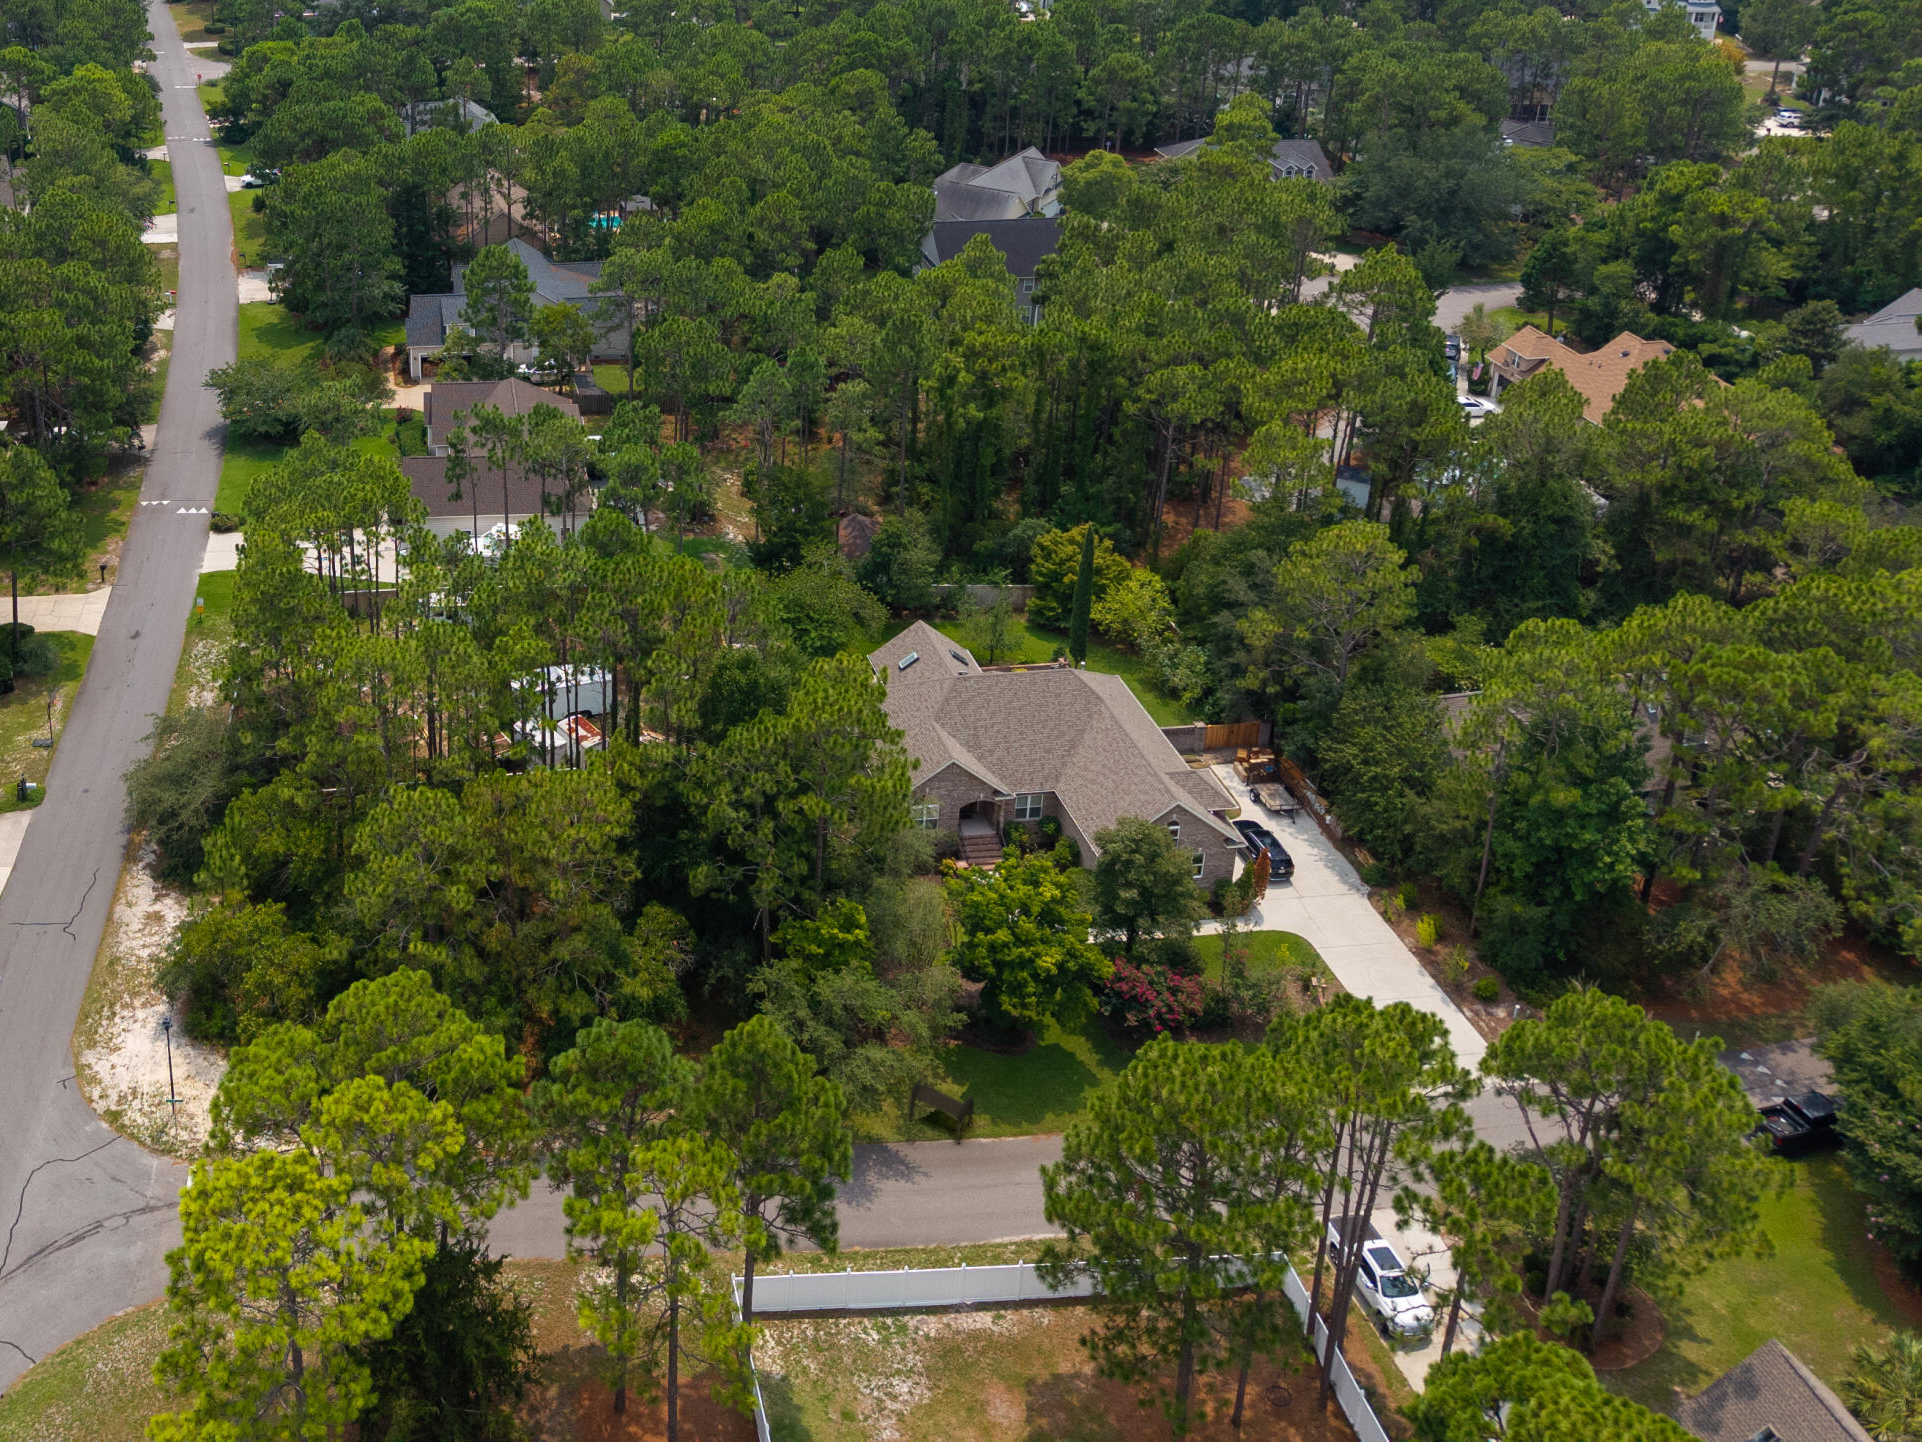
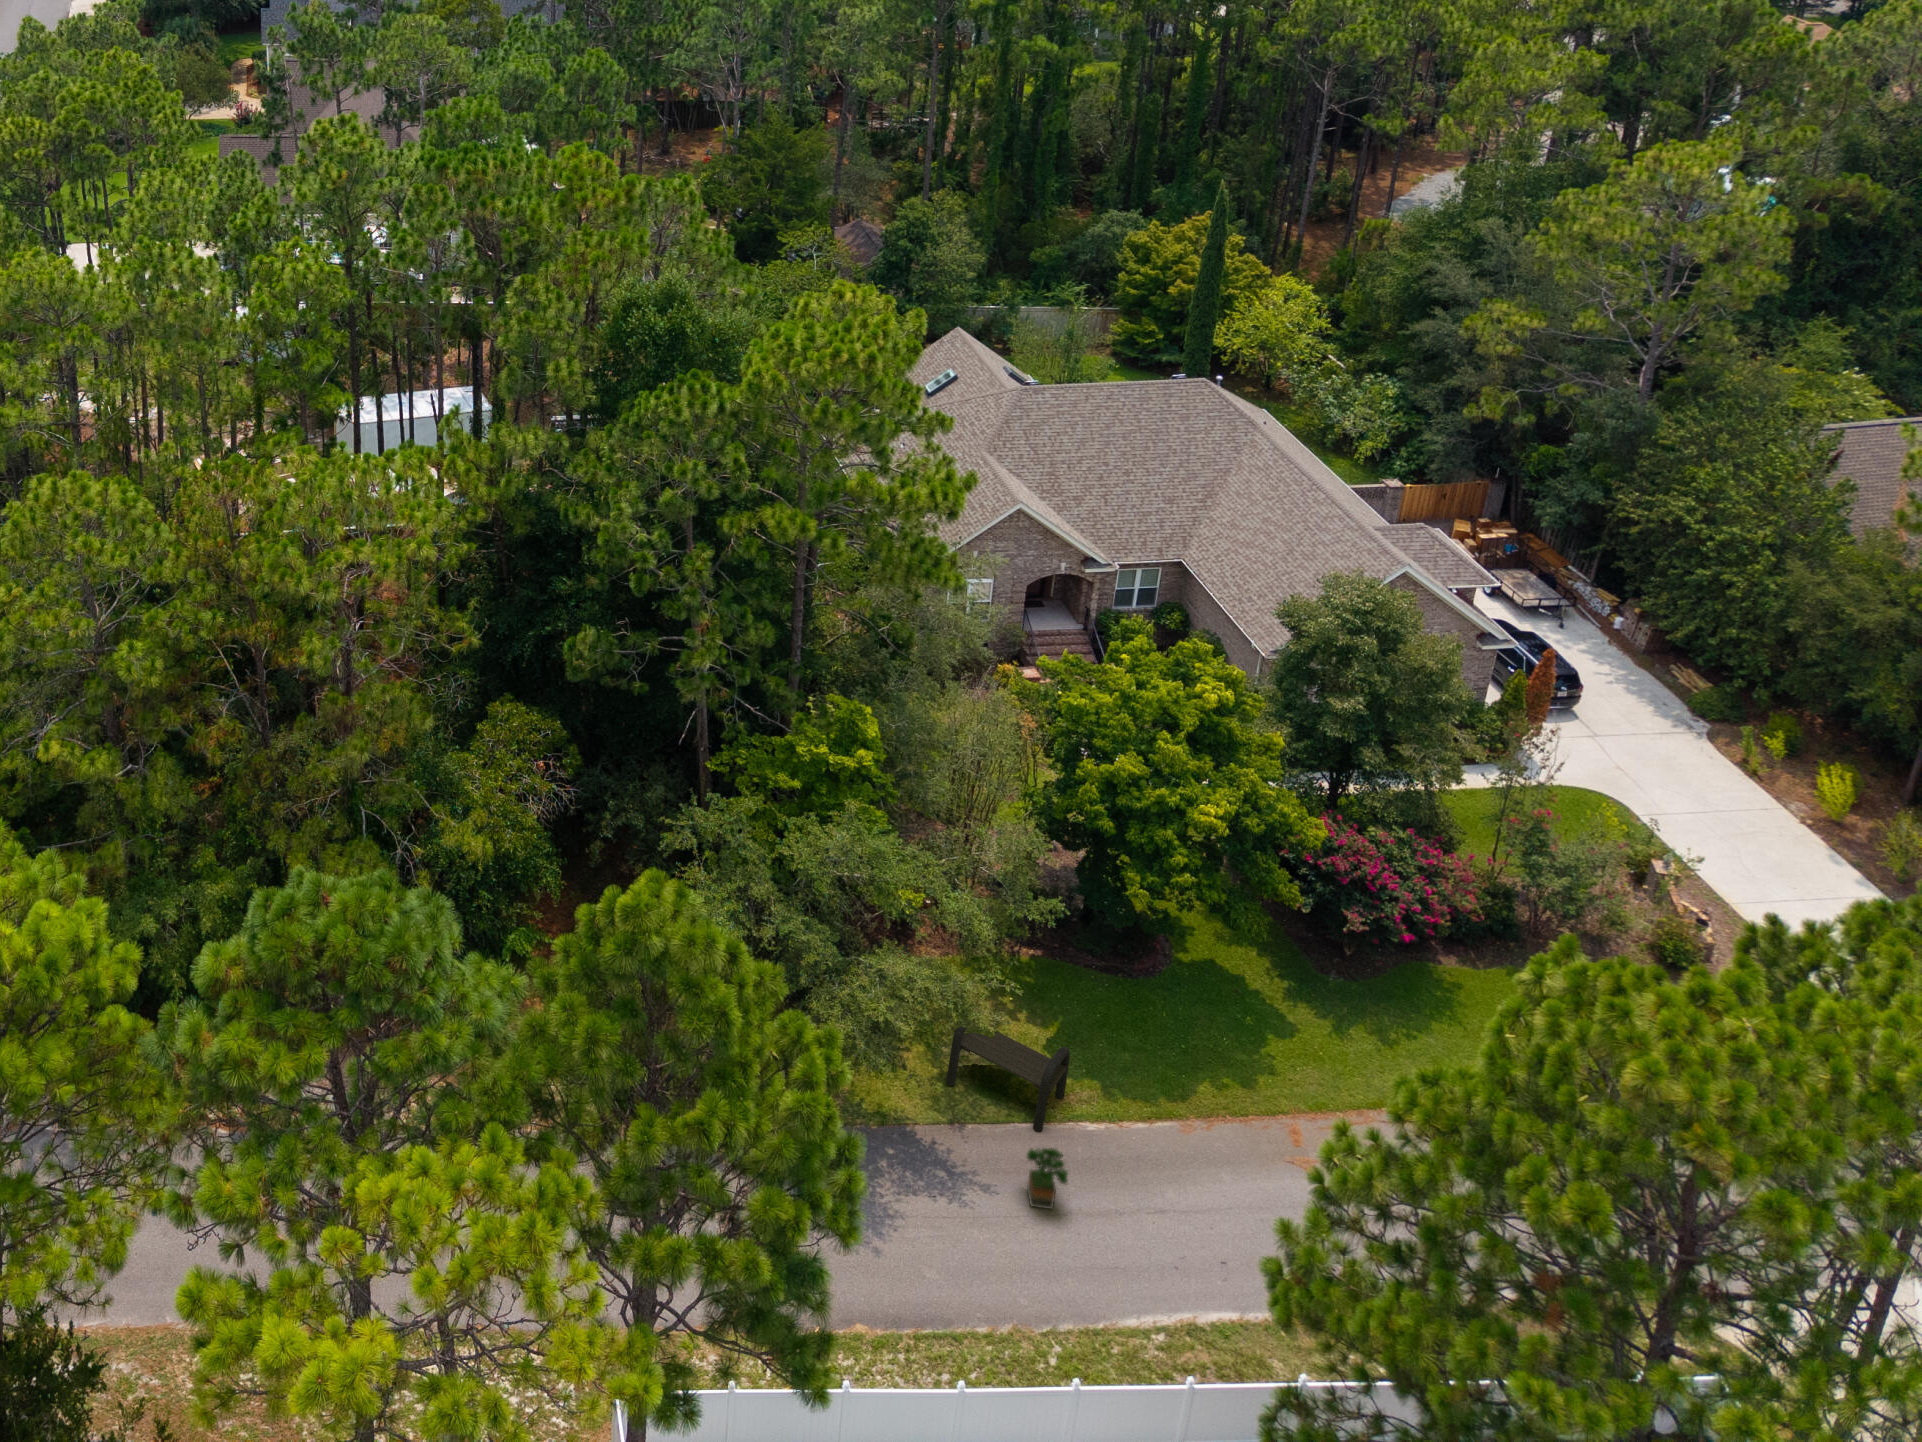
potted tree: none [948,1151,970,1185] -> present [1027,1148,1068,1209]

